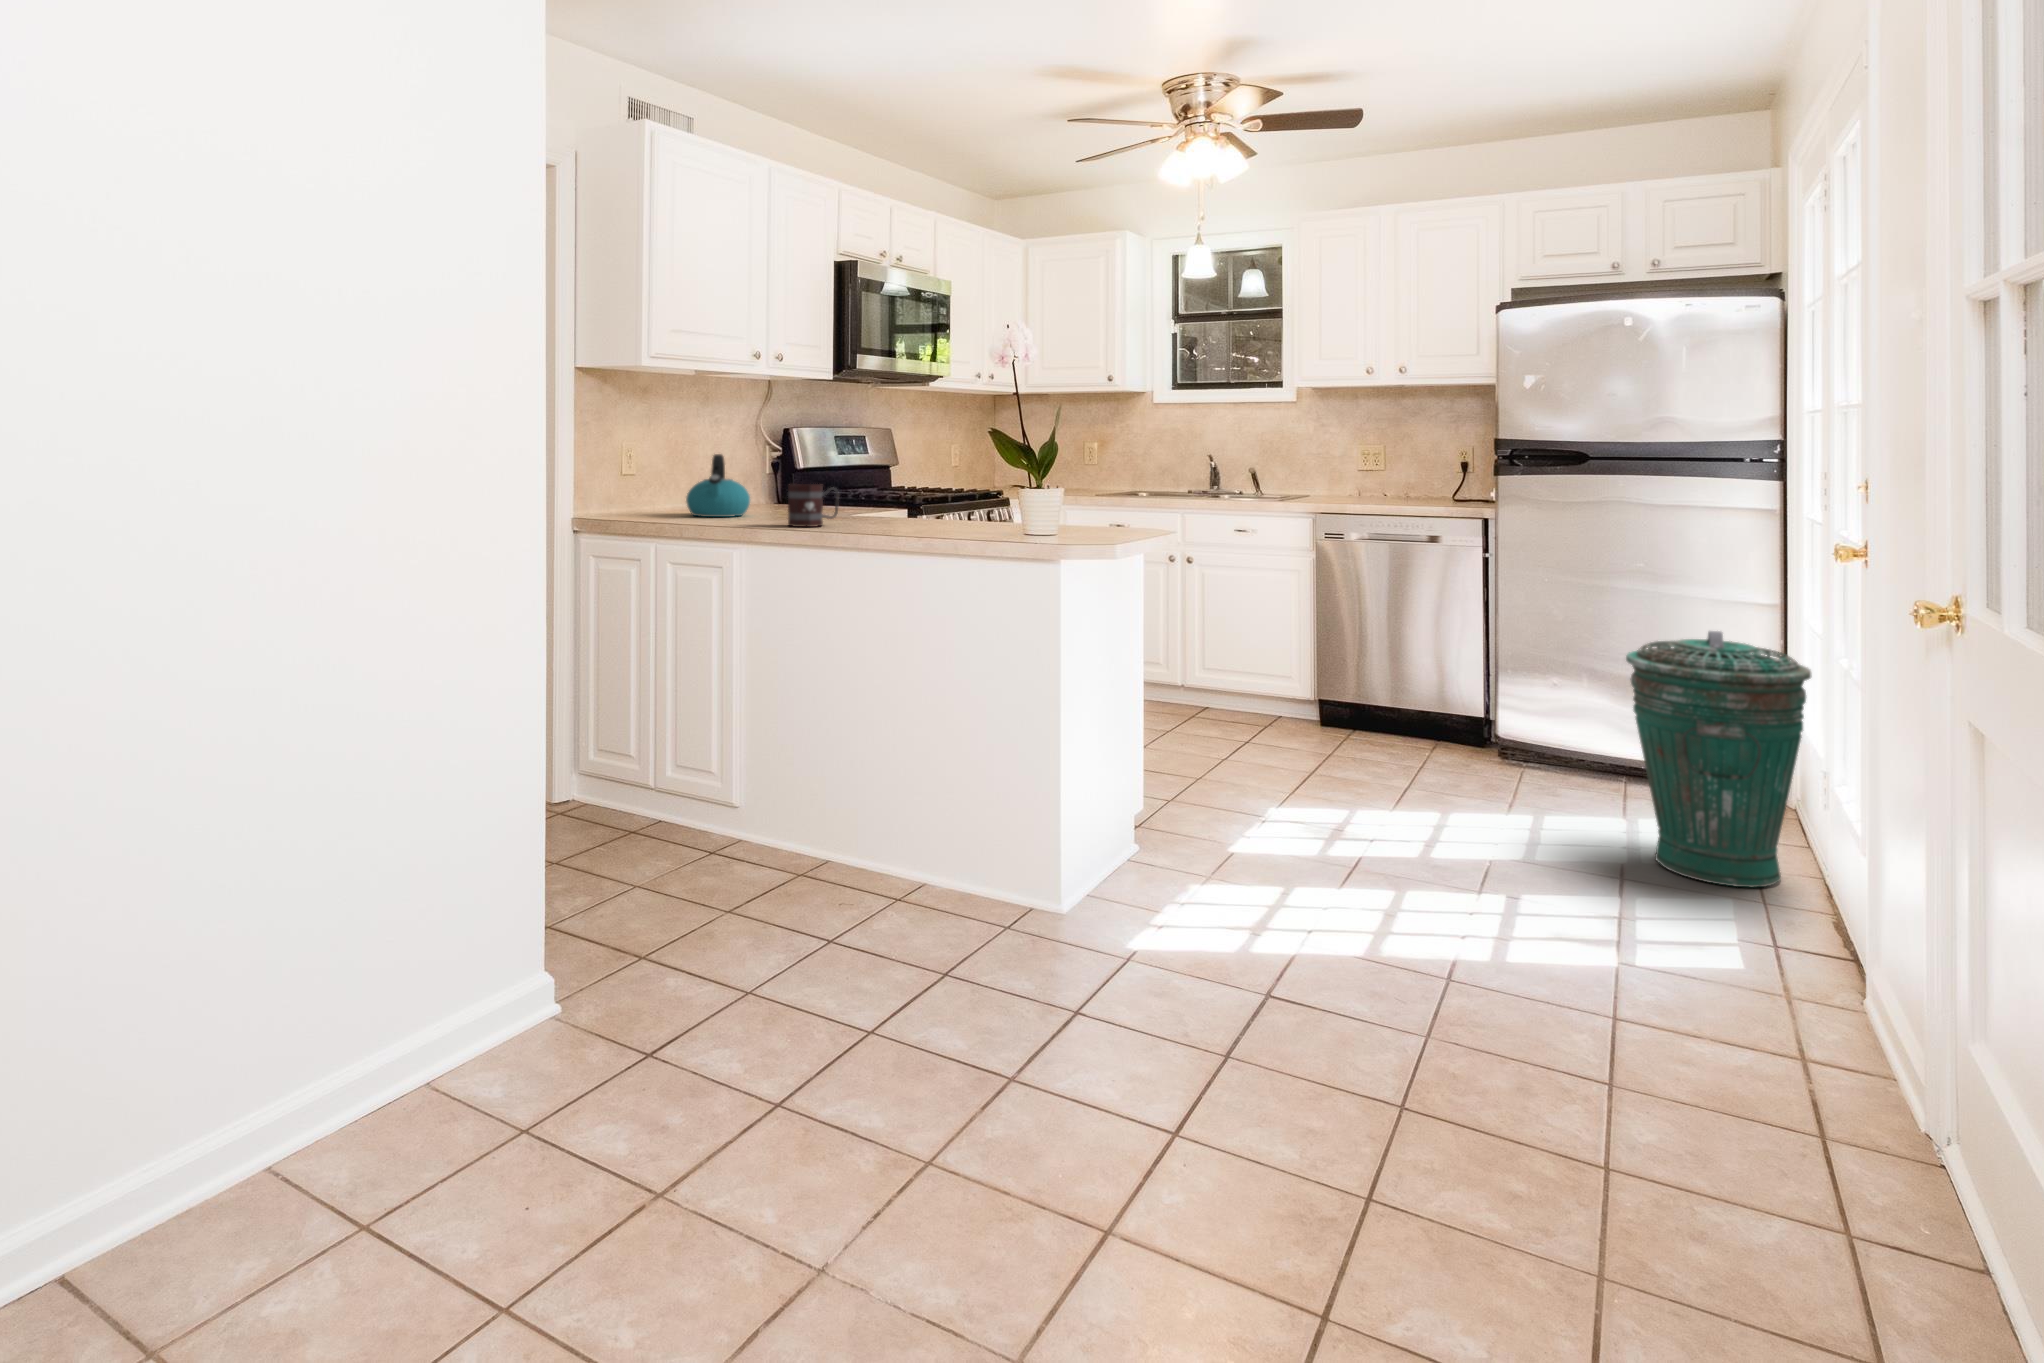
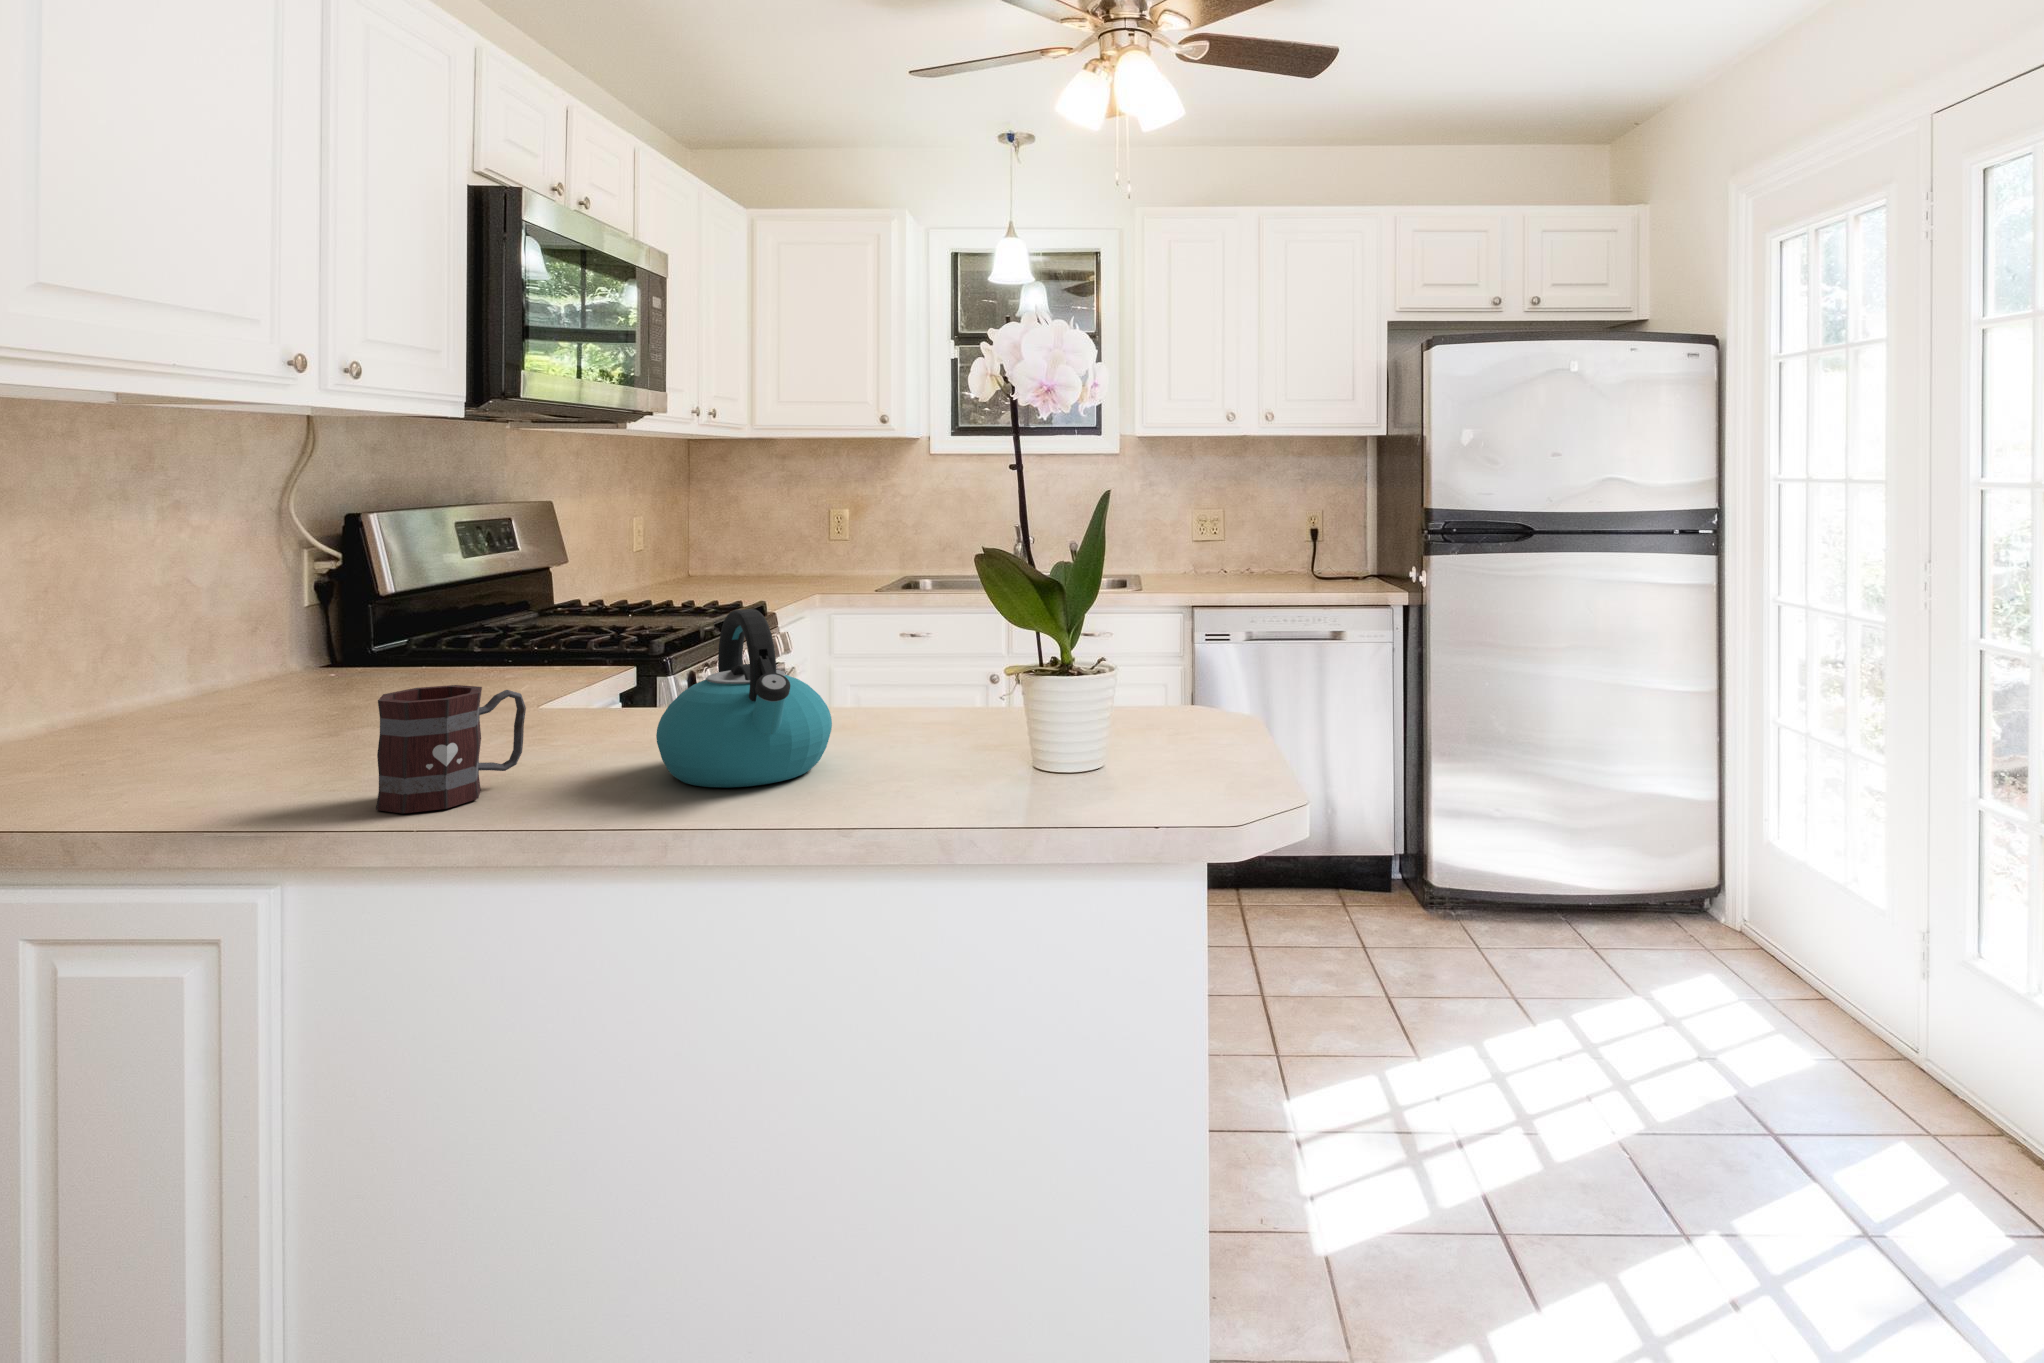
kettle: present [686,454,750,517] -> present [656,609,832,788]
trash can: present [1626,631,1811,887] -> none [1720,774,1957,1134]

